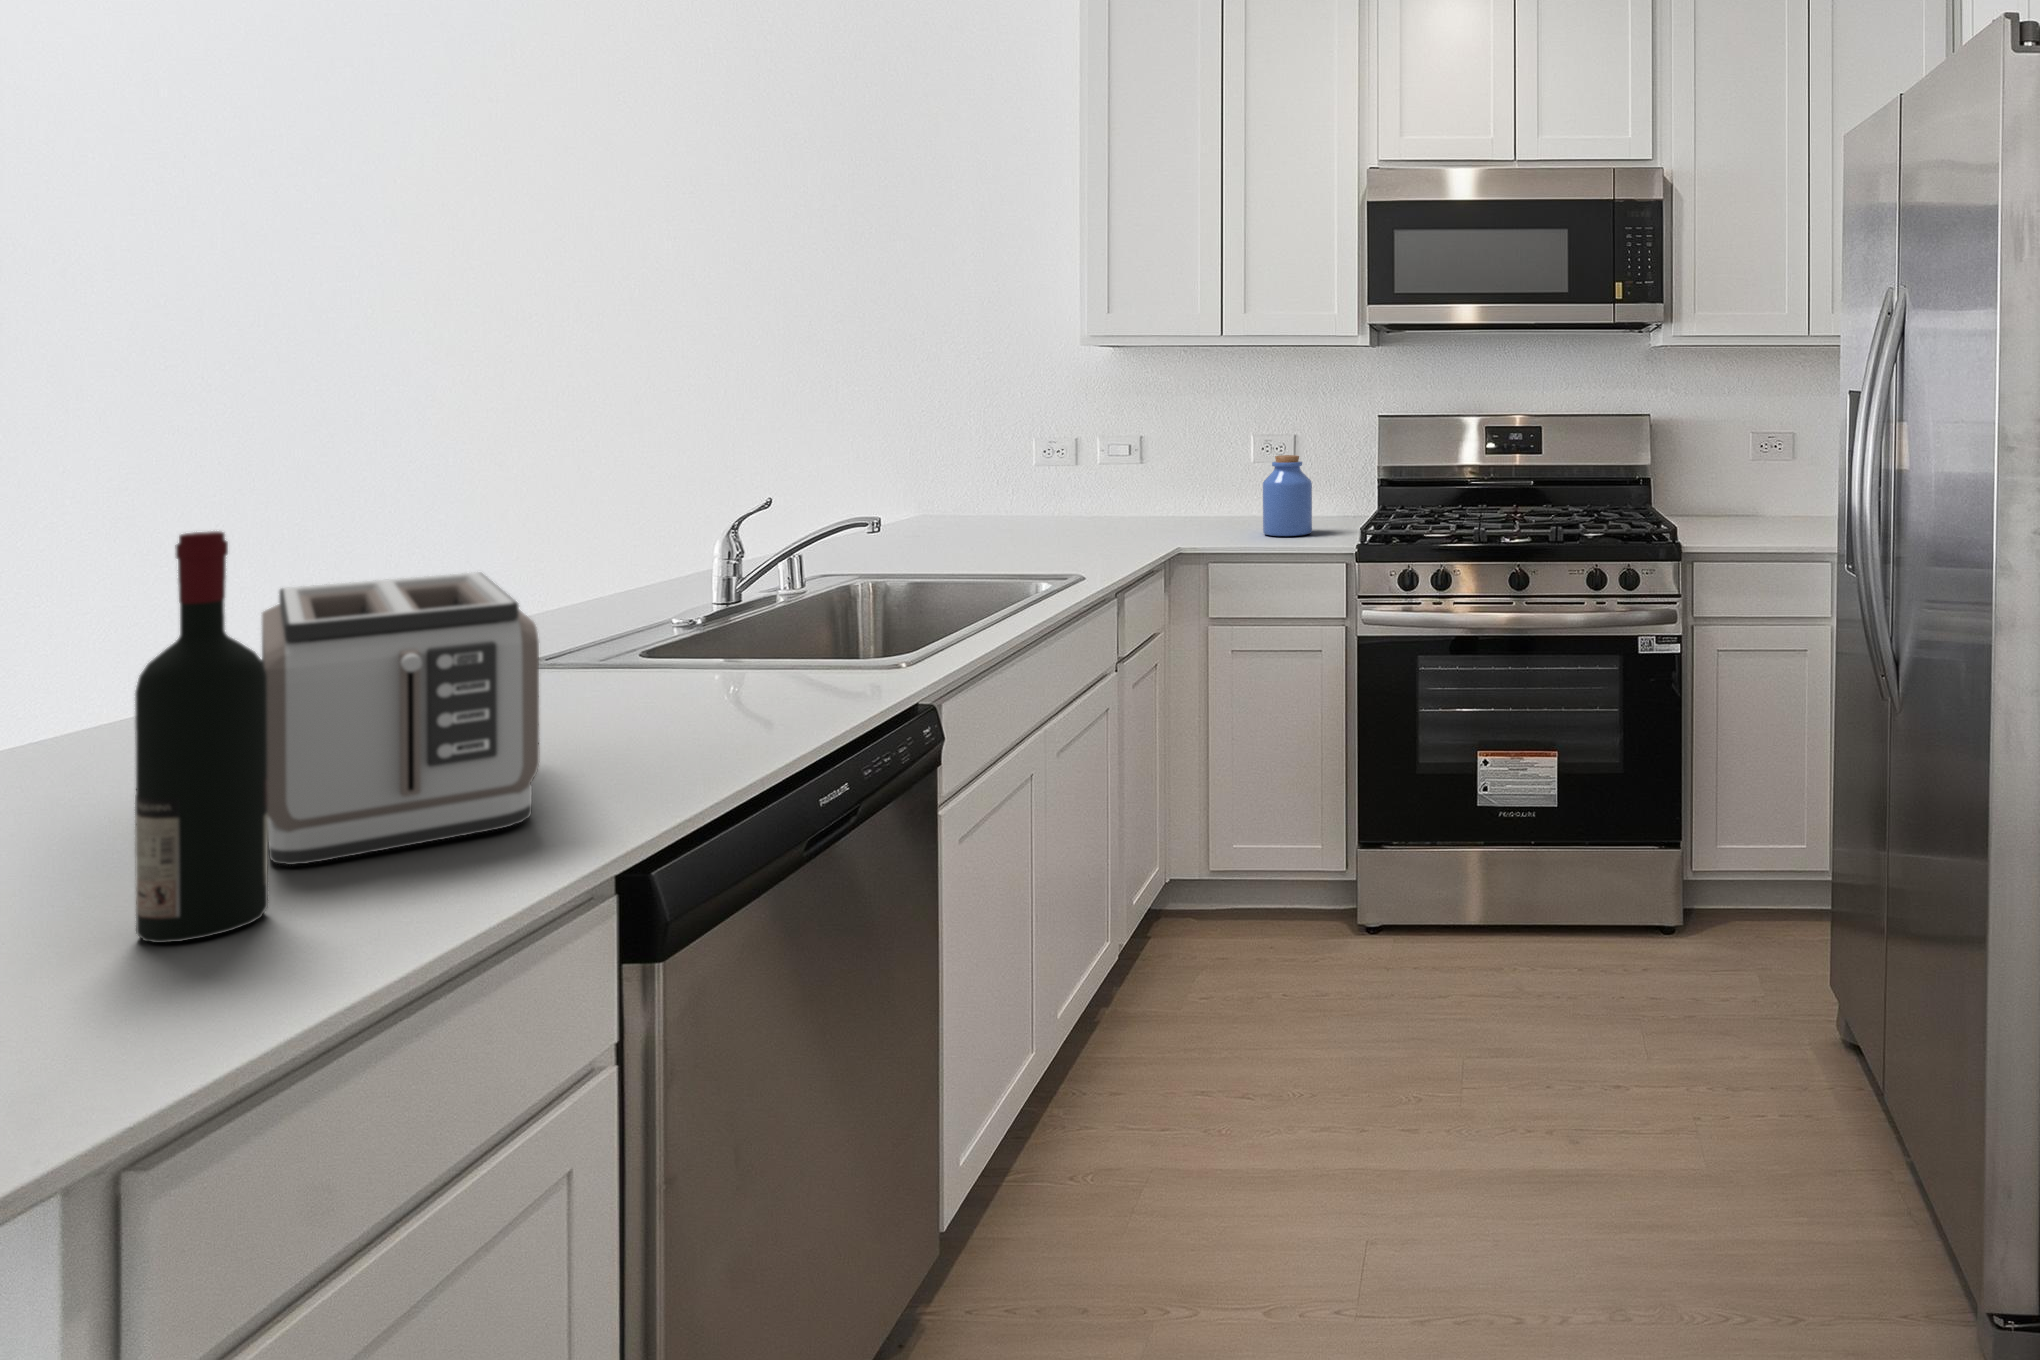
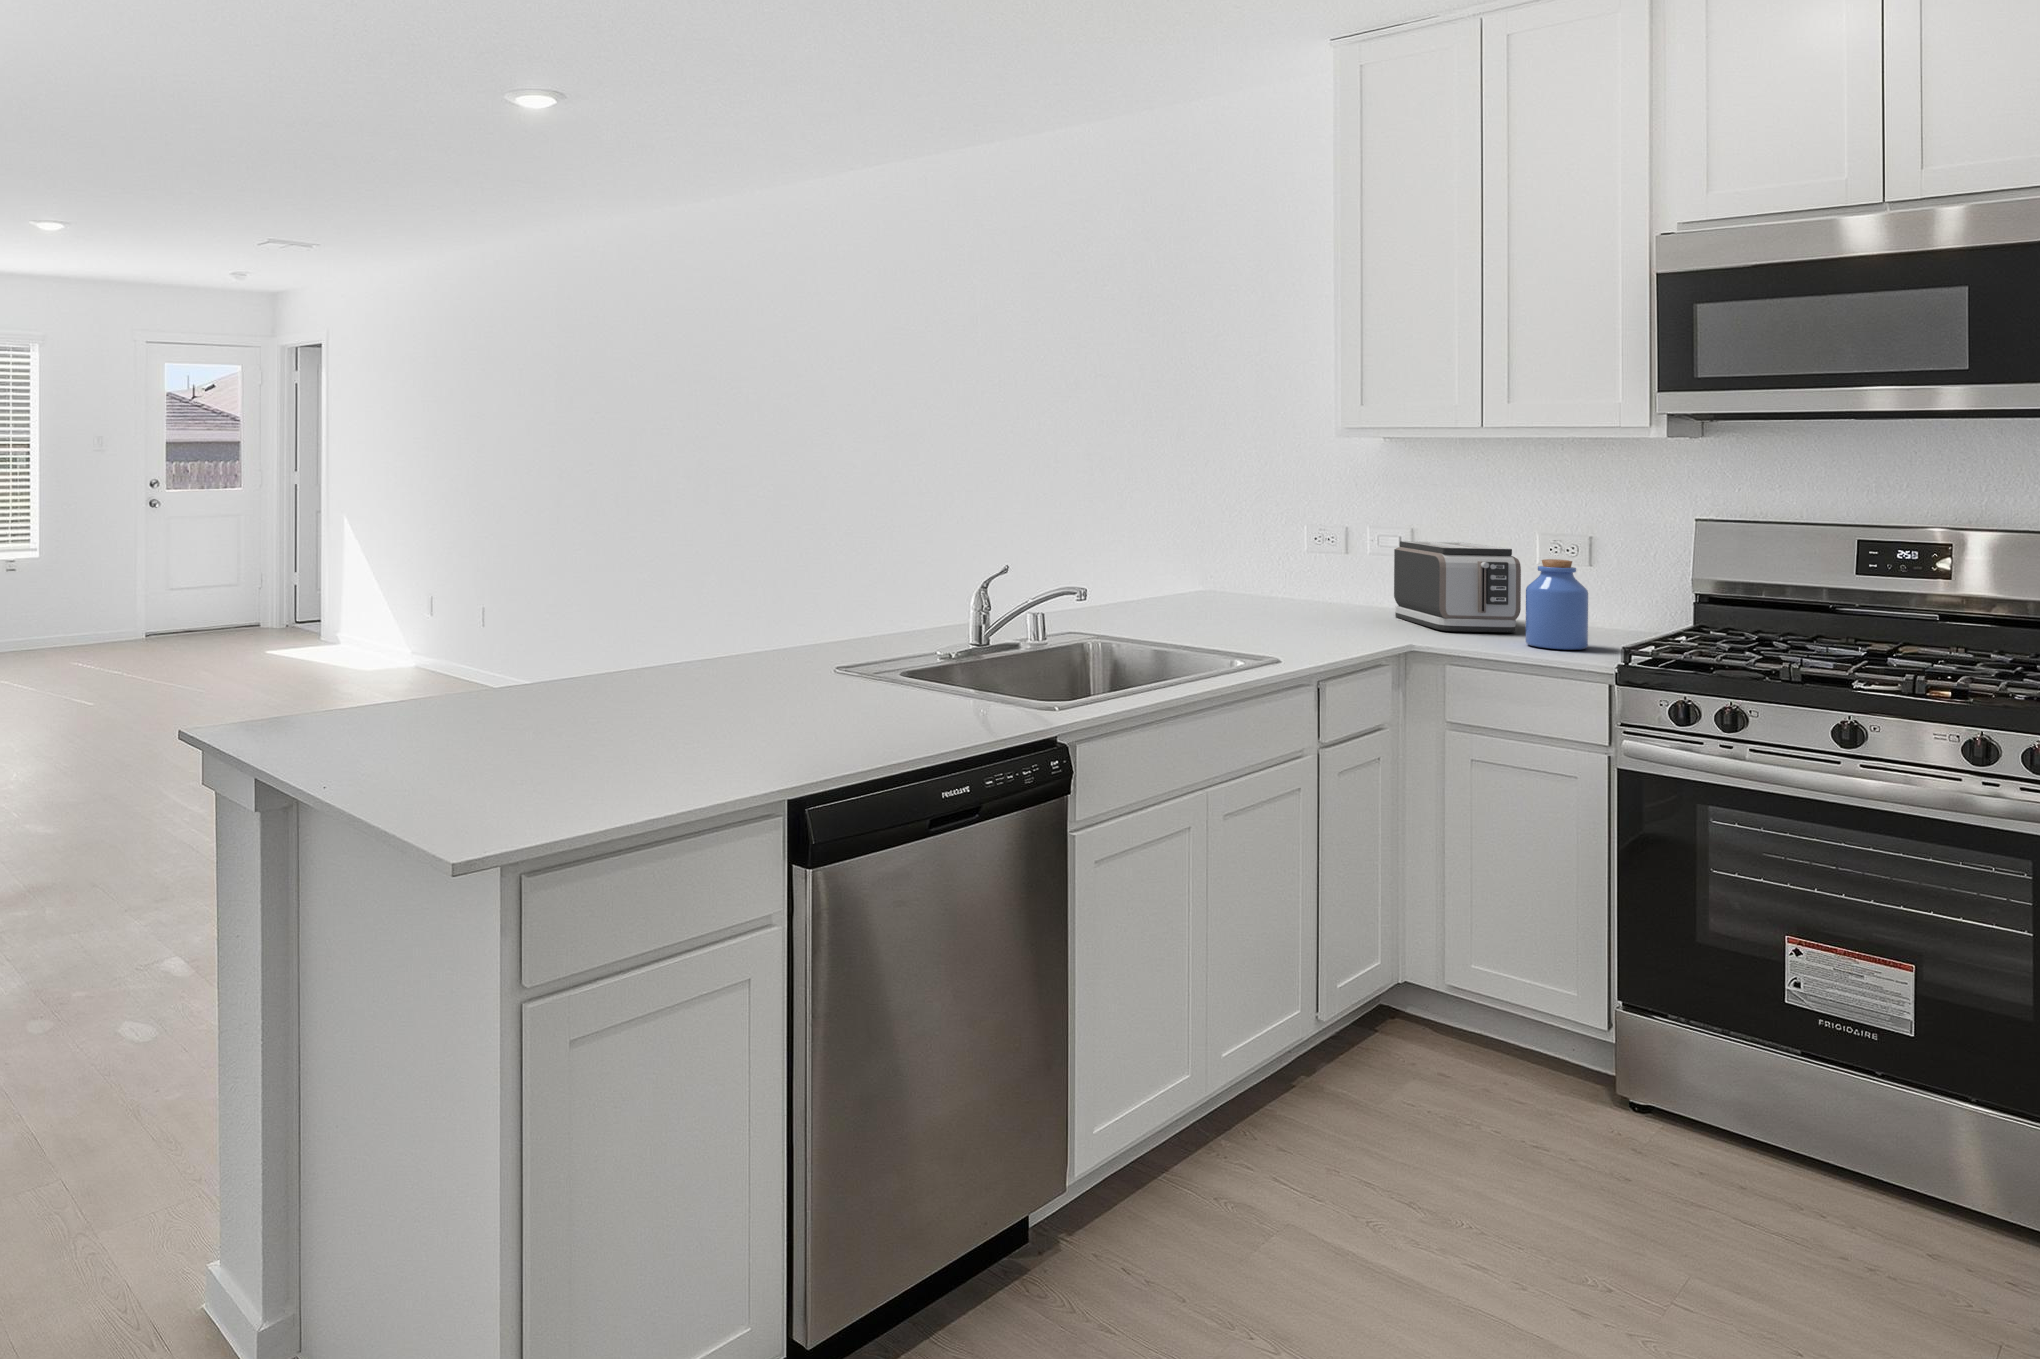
wine bottle: present [135,531,268,943] -> none [517,543,576,783]
toaster: present [262,572,539,865] -> present [1394,541,1521,632]

